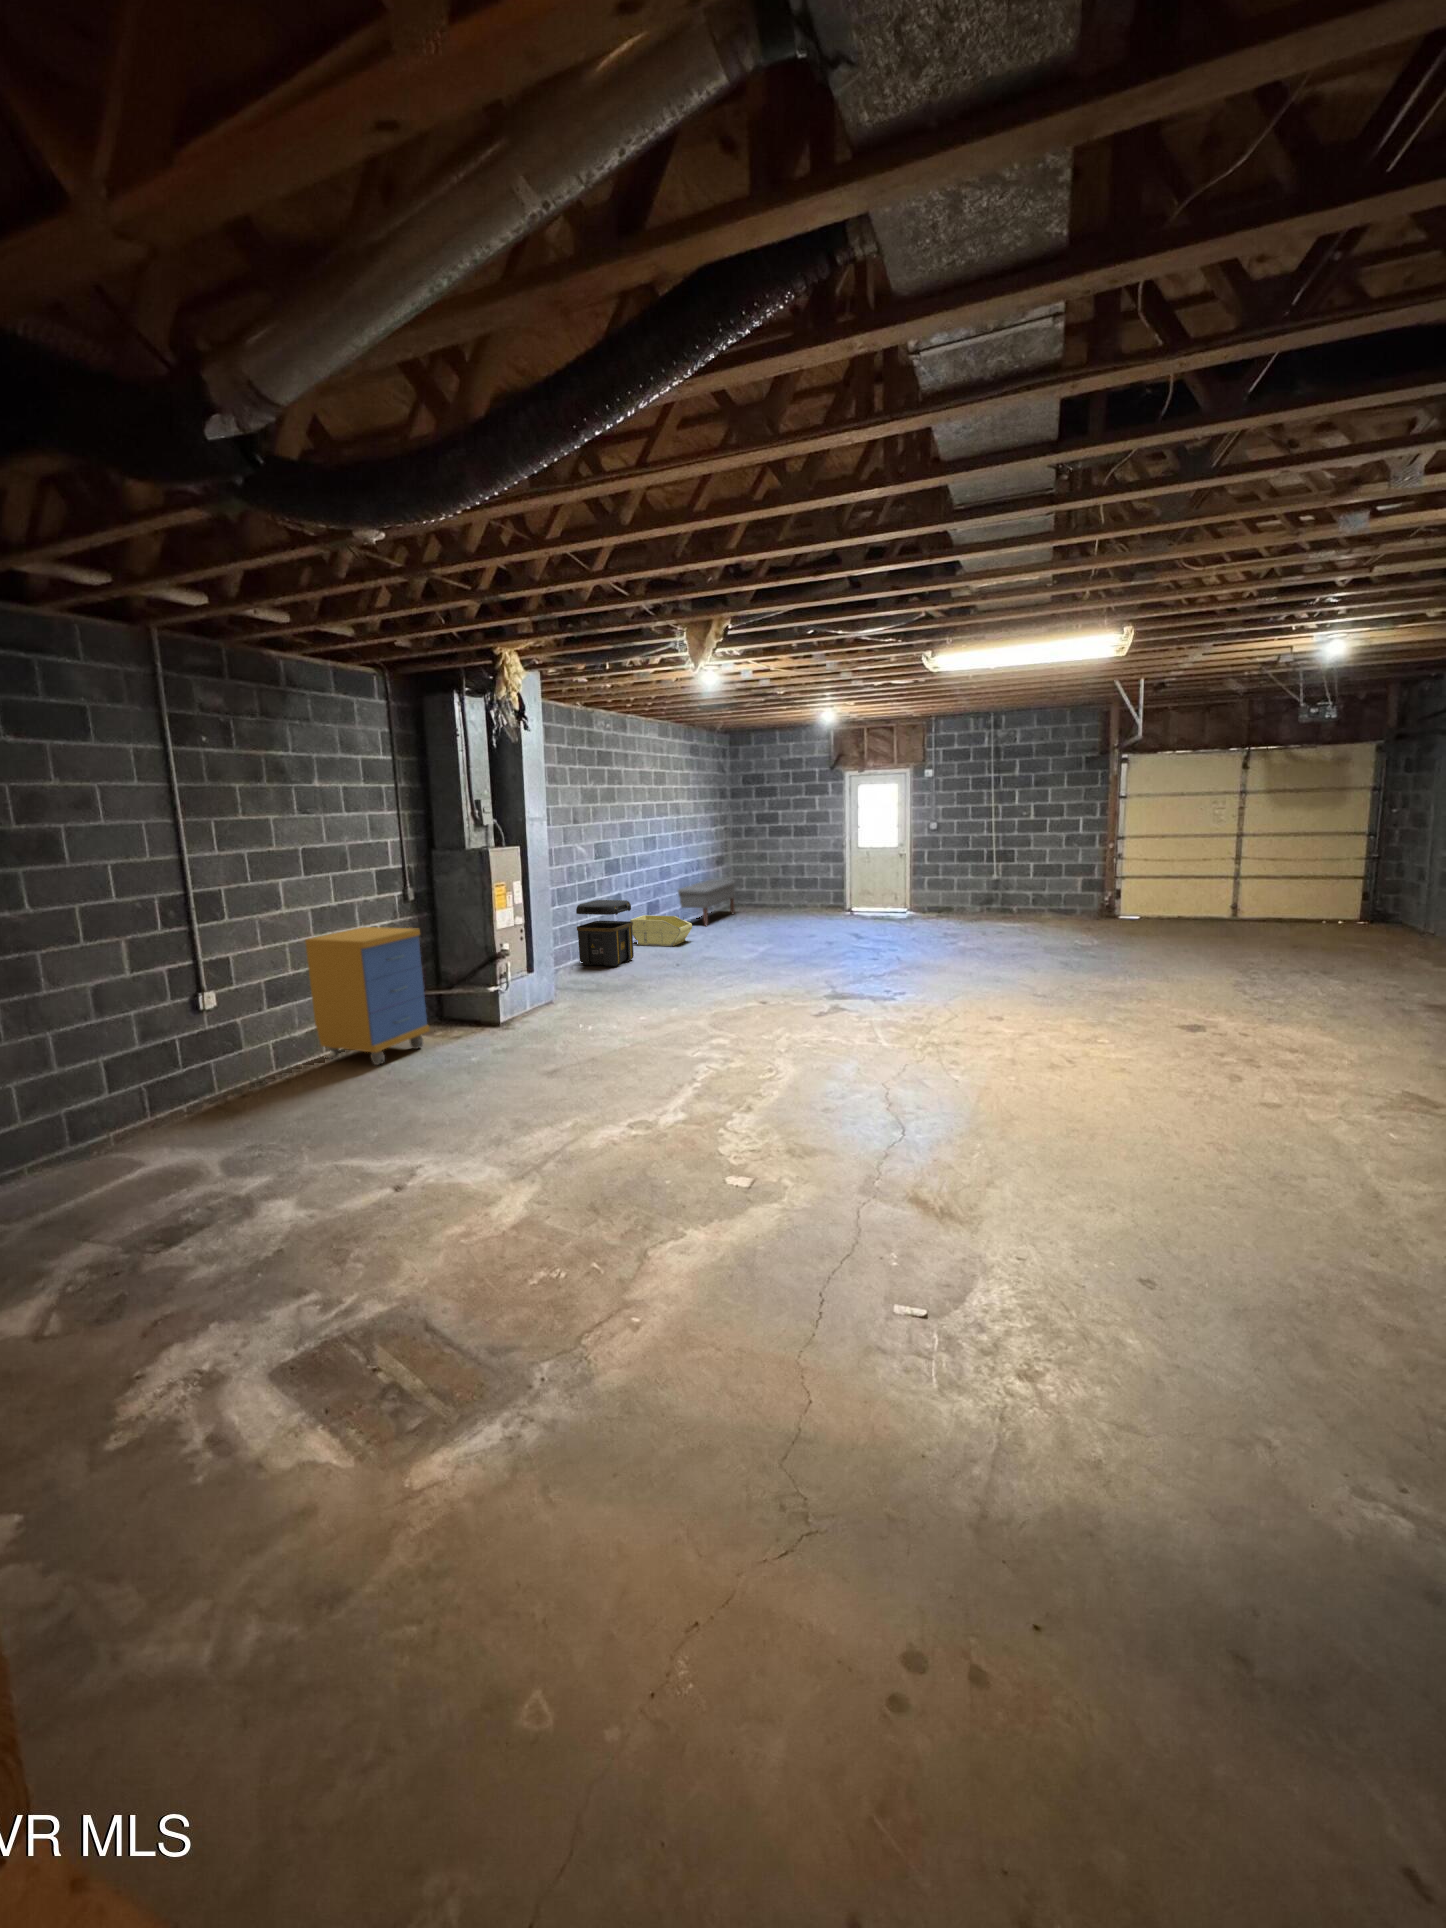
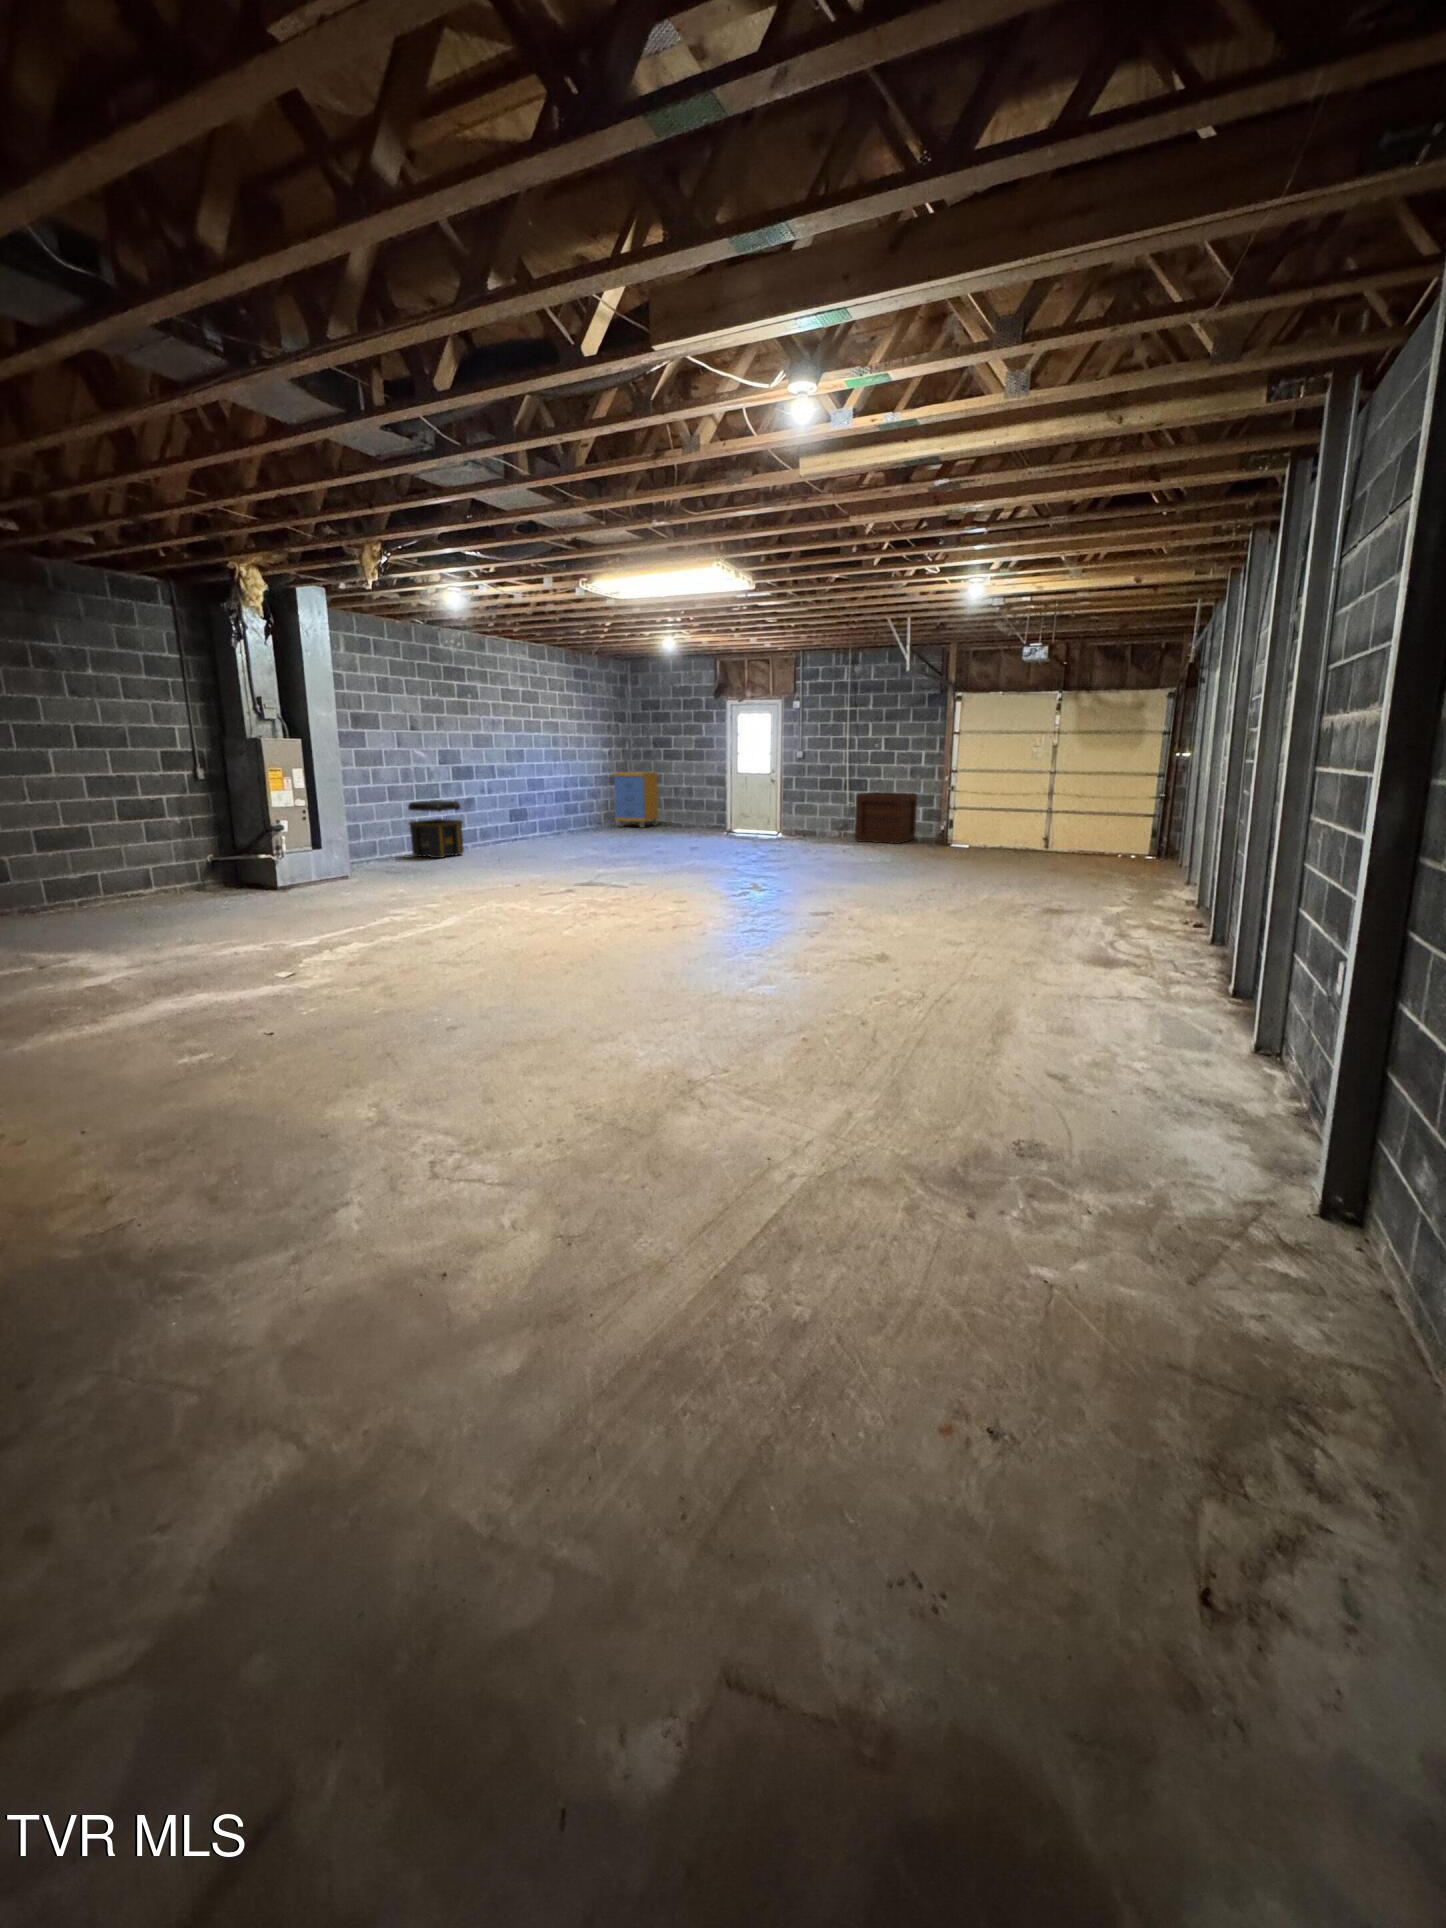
wooden crate: none [1020,863,1078,919] -> present [855,792,917,844]
bench: present [678,879,735,926] -> none [550,797,619,837]
storage bin: present [630,915,692,946] -> none [483,821,540,848]
storage cabinet: present [305,927,429,1065] -> present [613,772,658,828]

